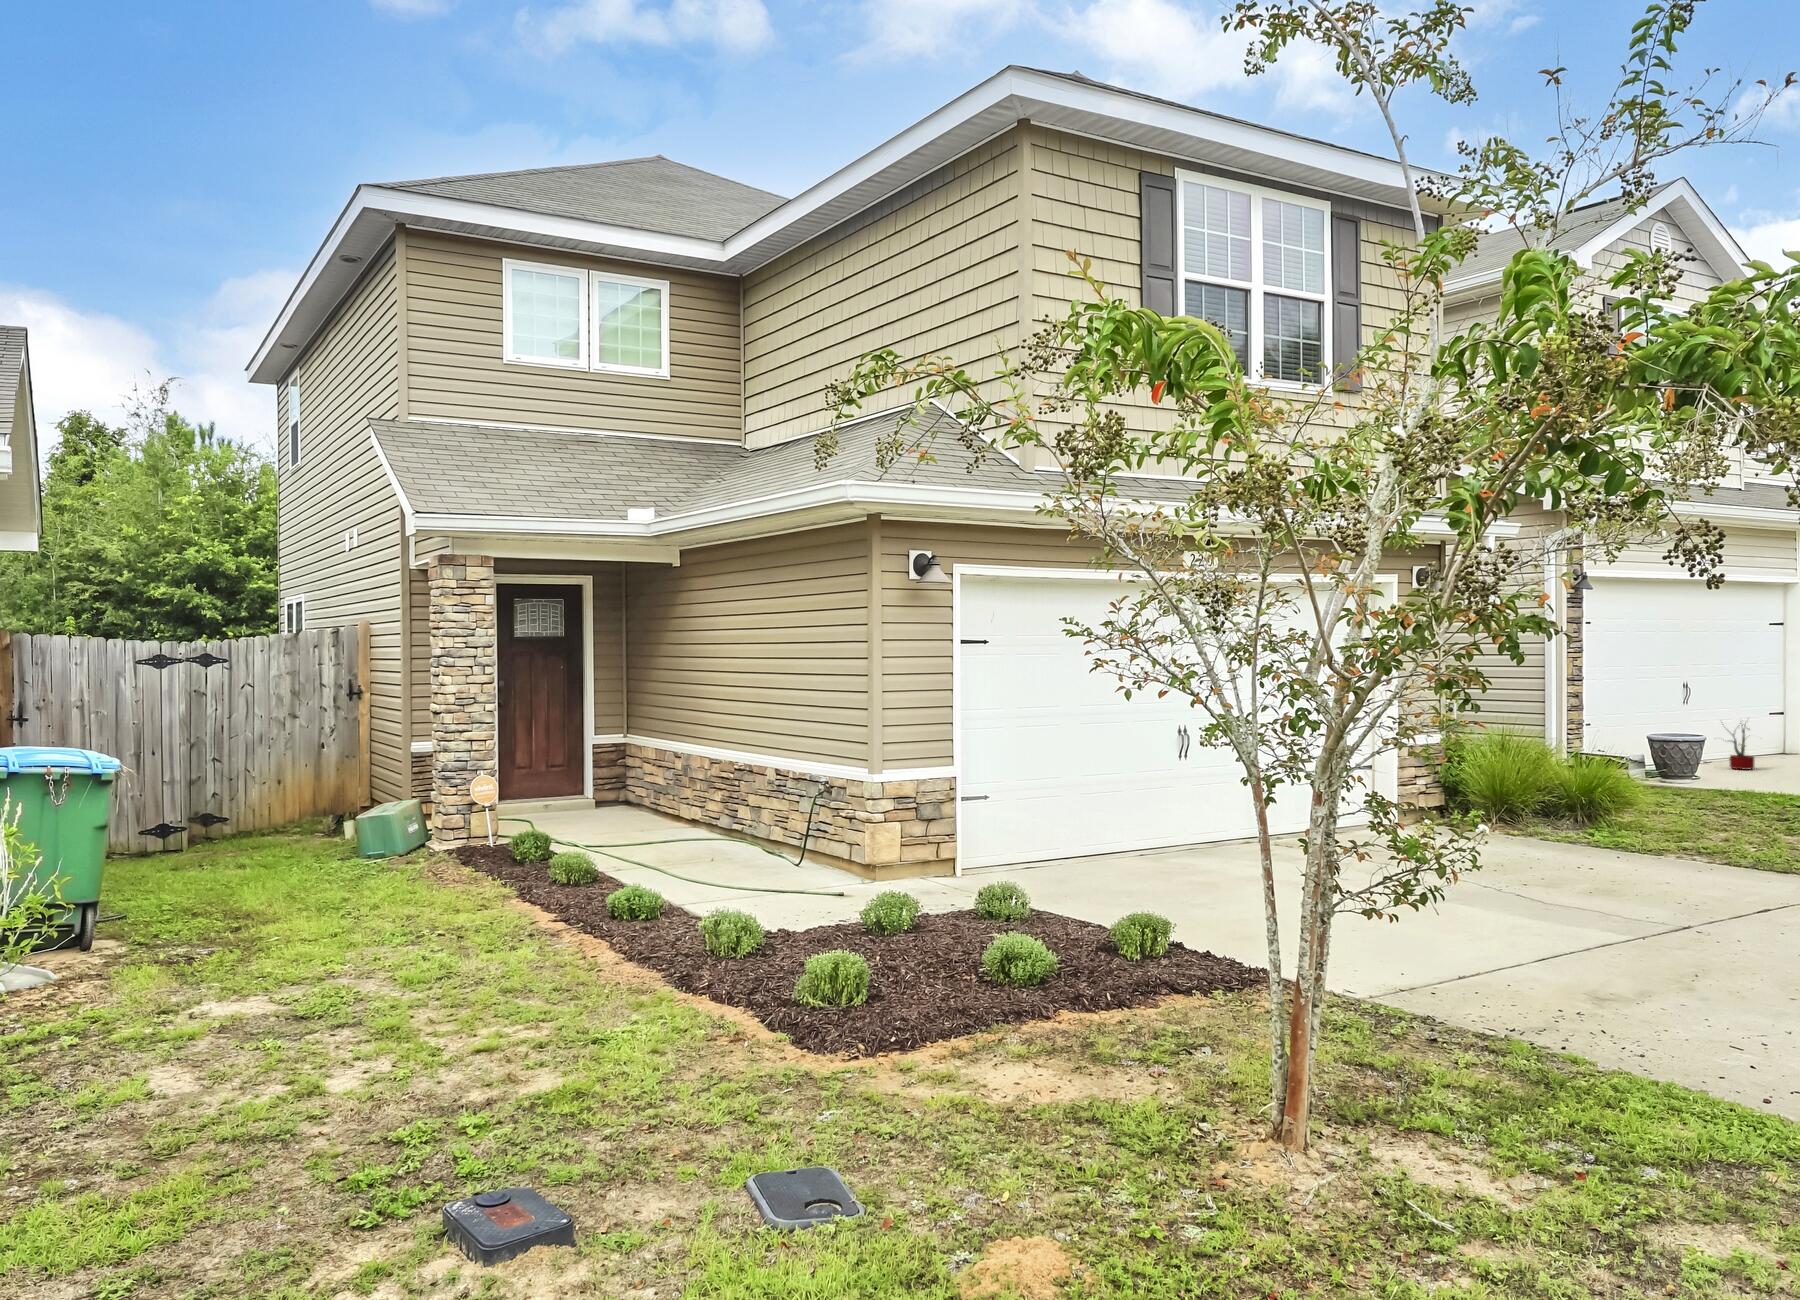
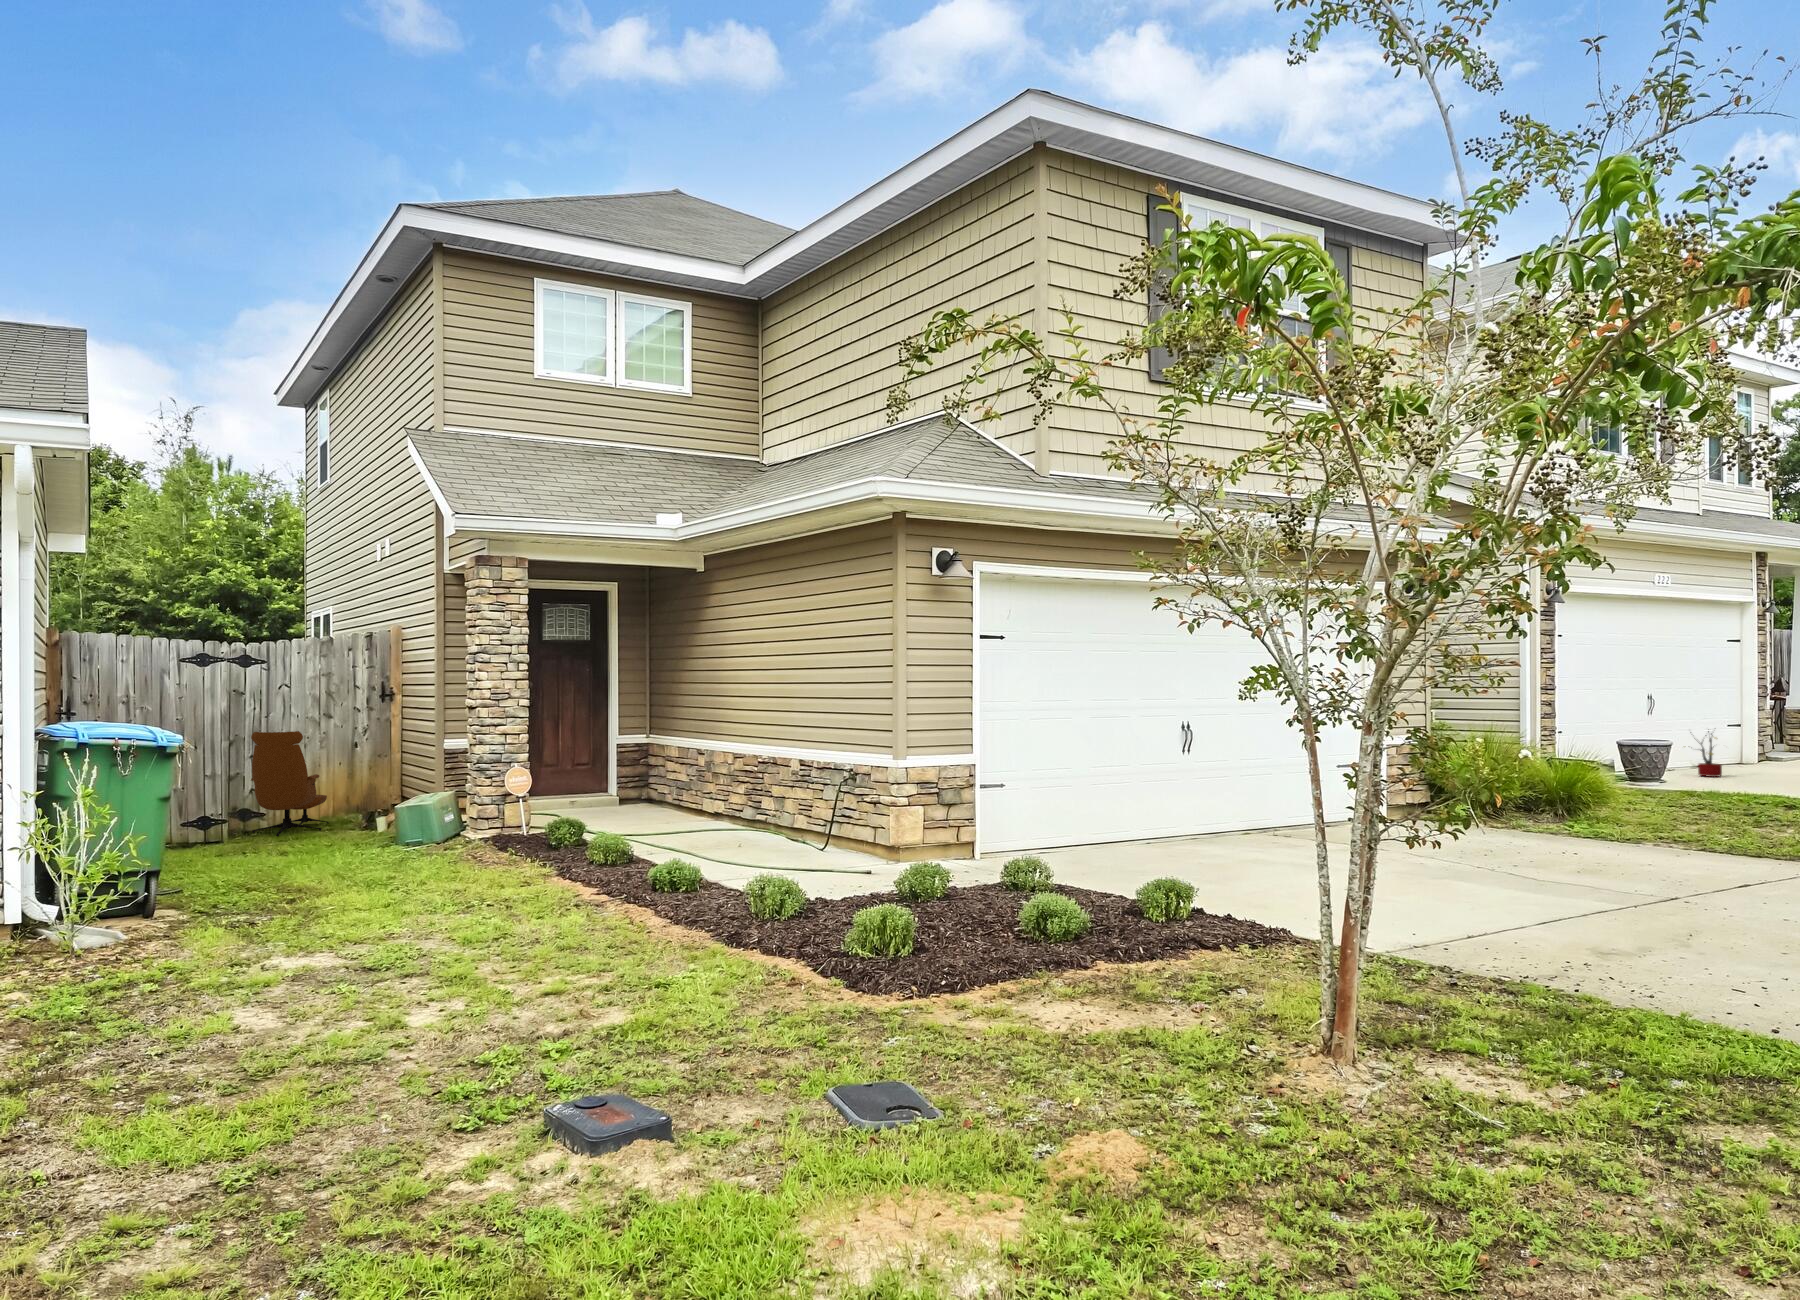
lounge chair: none [210,738,294,846] -> present [251,731,329,836]

